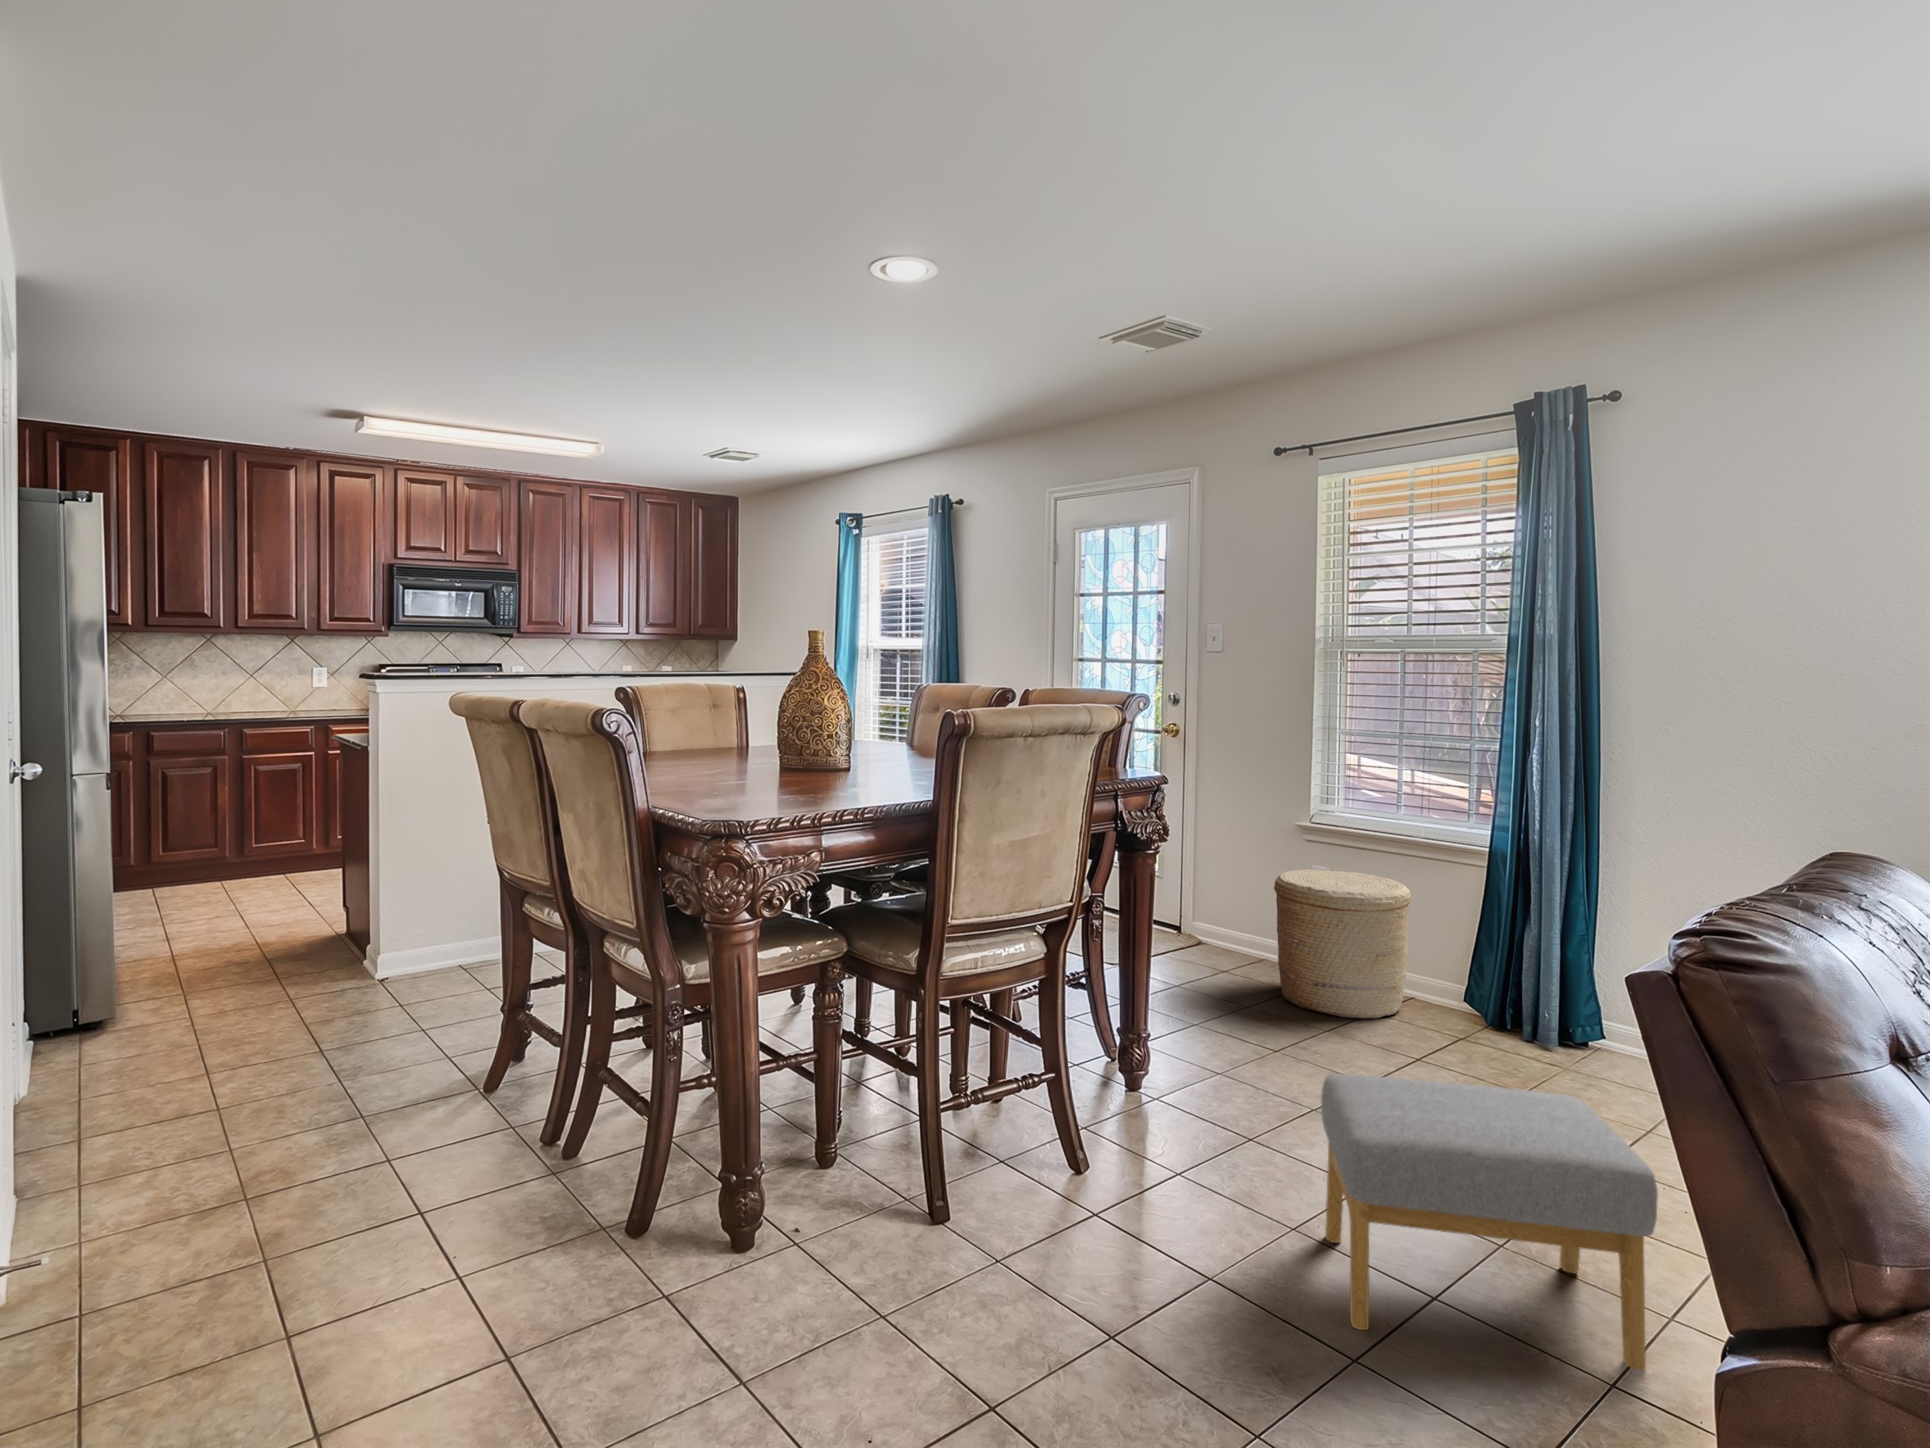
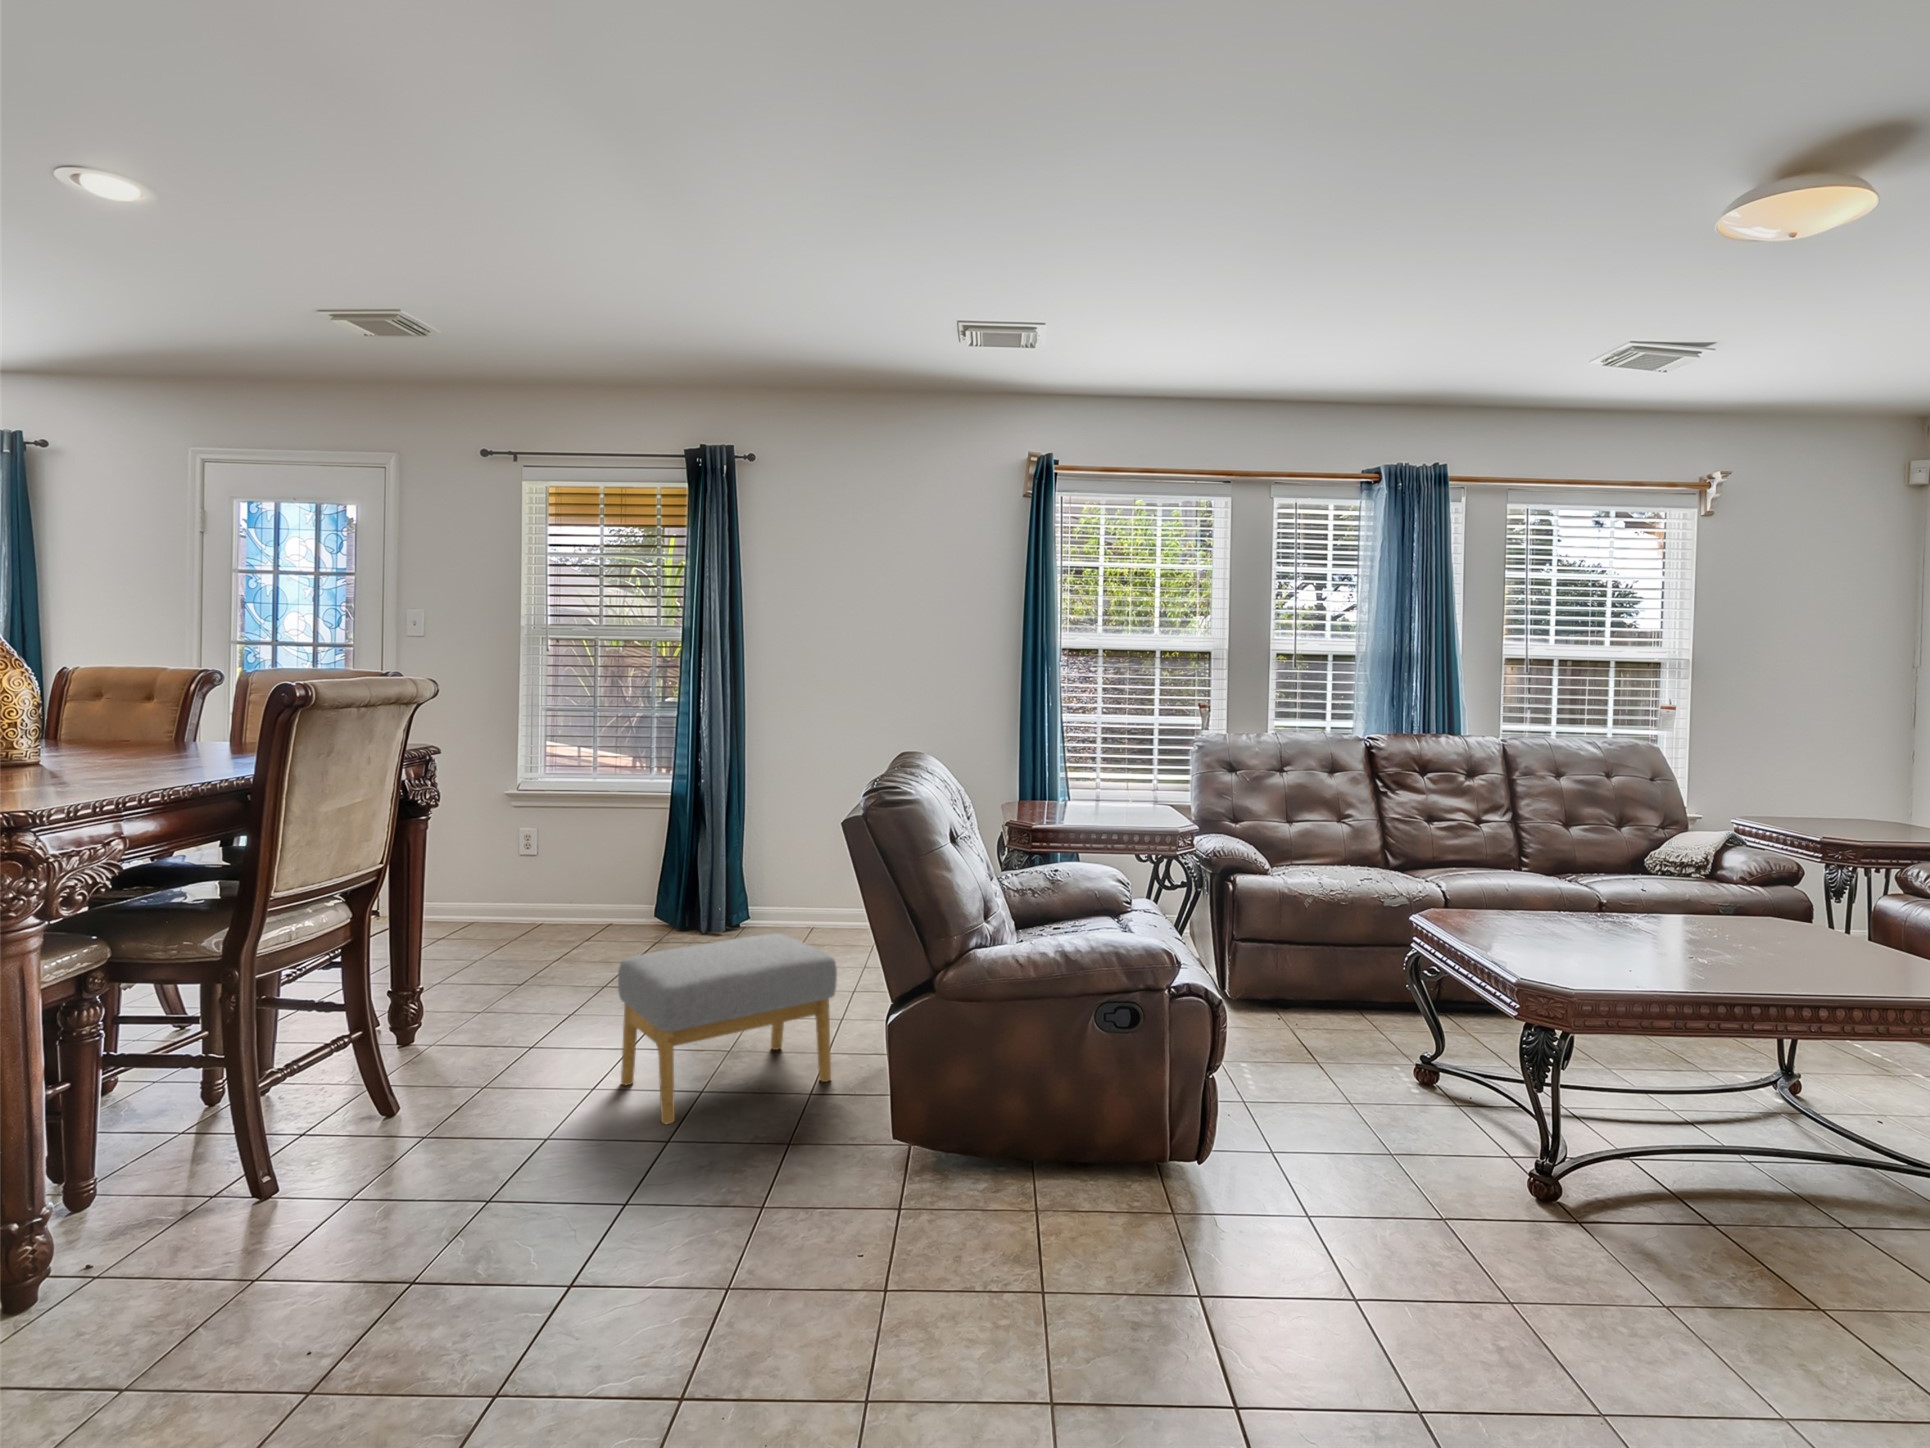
woven basket: present [1274,870,1411,1018] -> none [494,826,614,948]

